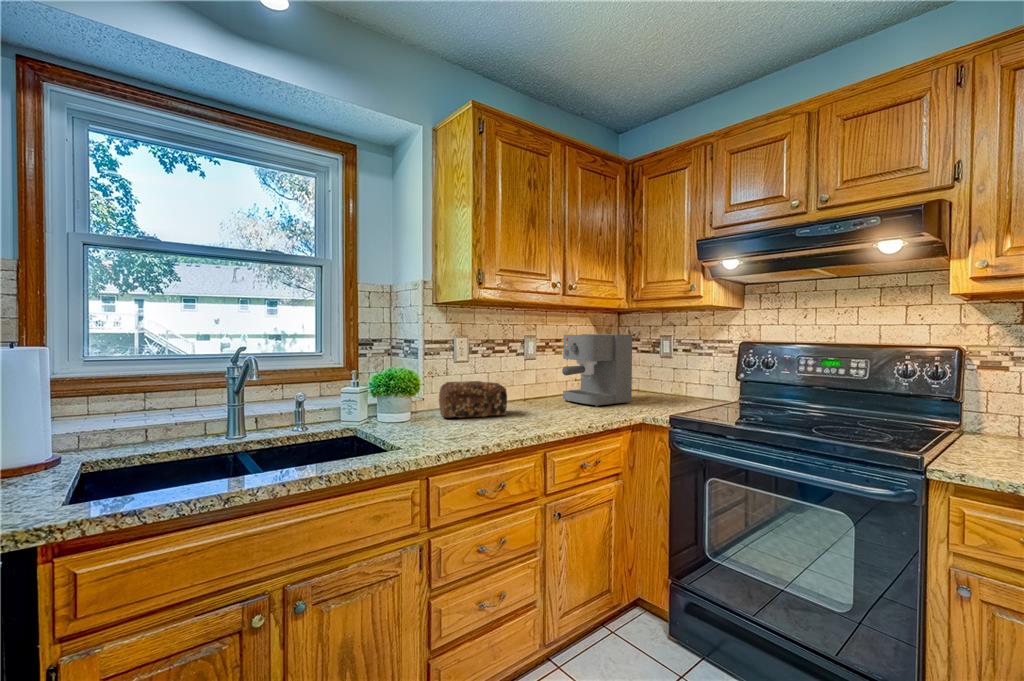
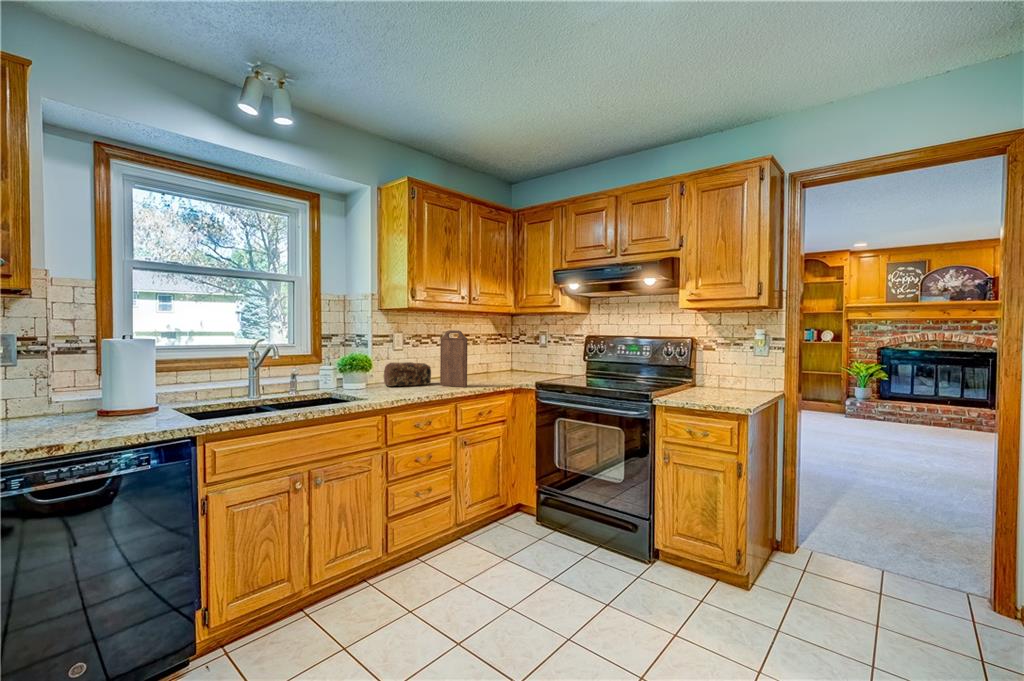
cutting board: none [520,334,563,424] -> present [440,330,467,387]
coffee maker: present [562,334,632,407] -> none [468,331,516,380]

